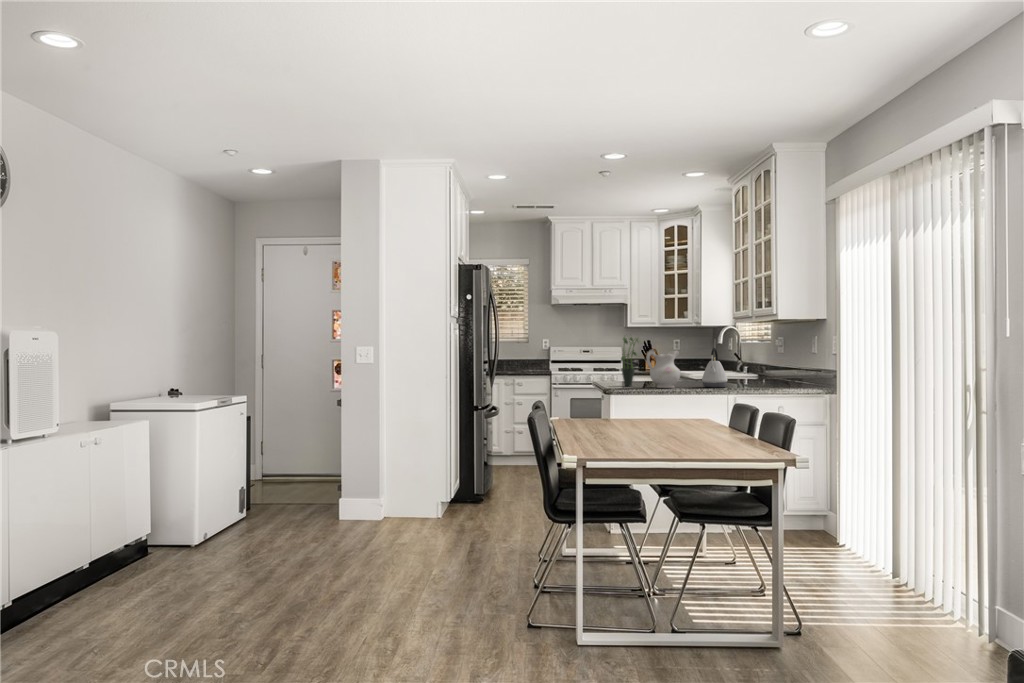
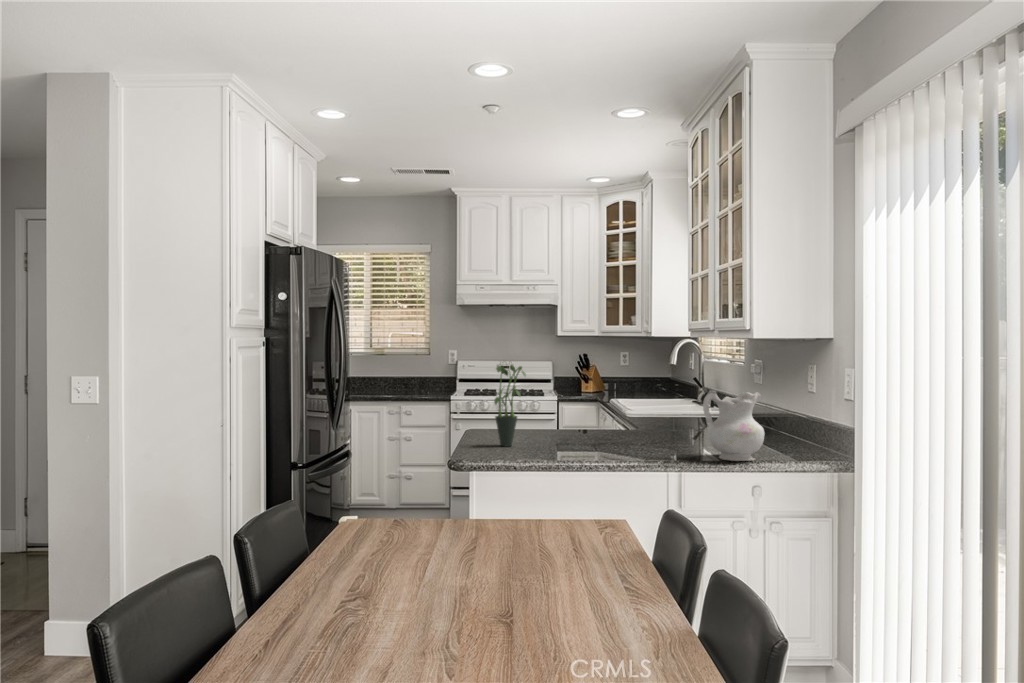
kettle: present [702,348,728,388] -> none [620,389,664,460]
ceramic pitcher: present [647,350,681,388] -> present [703,391,764,461]

